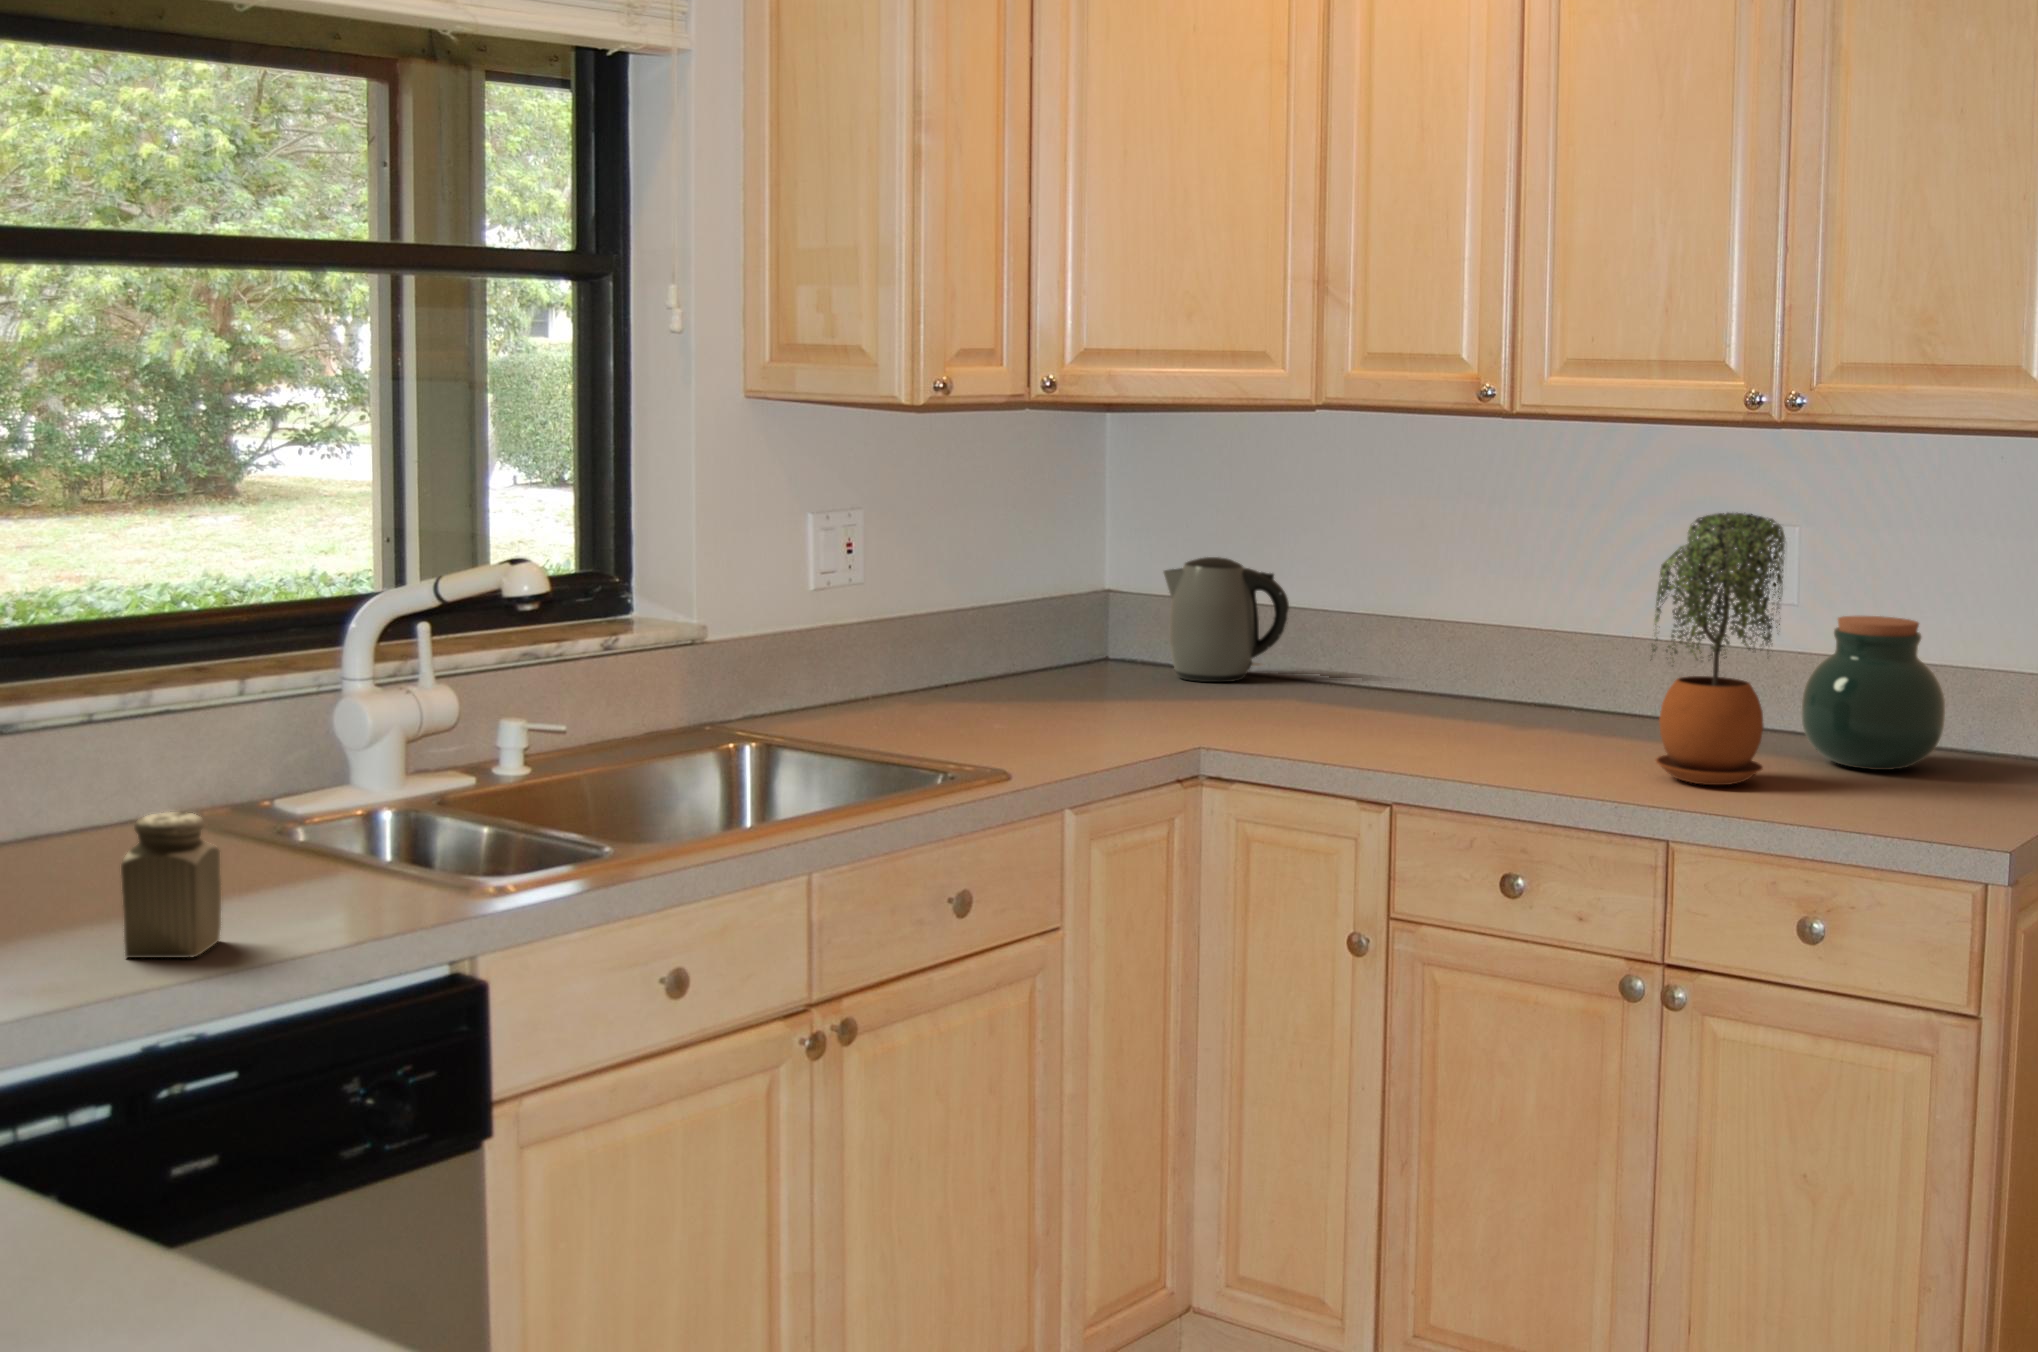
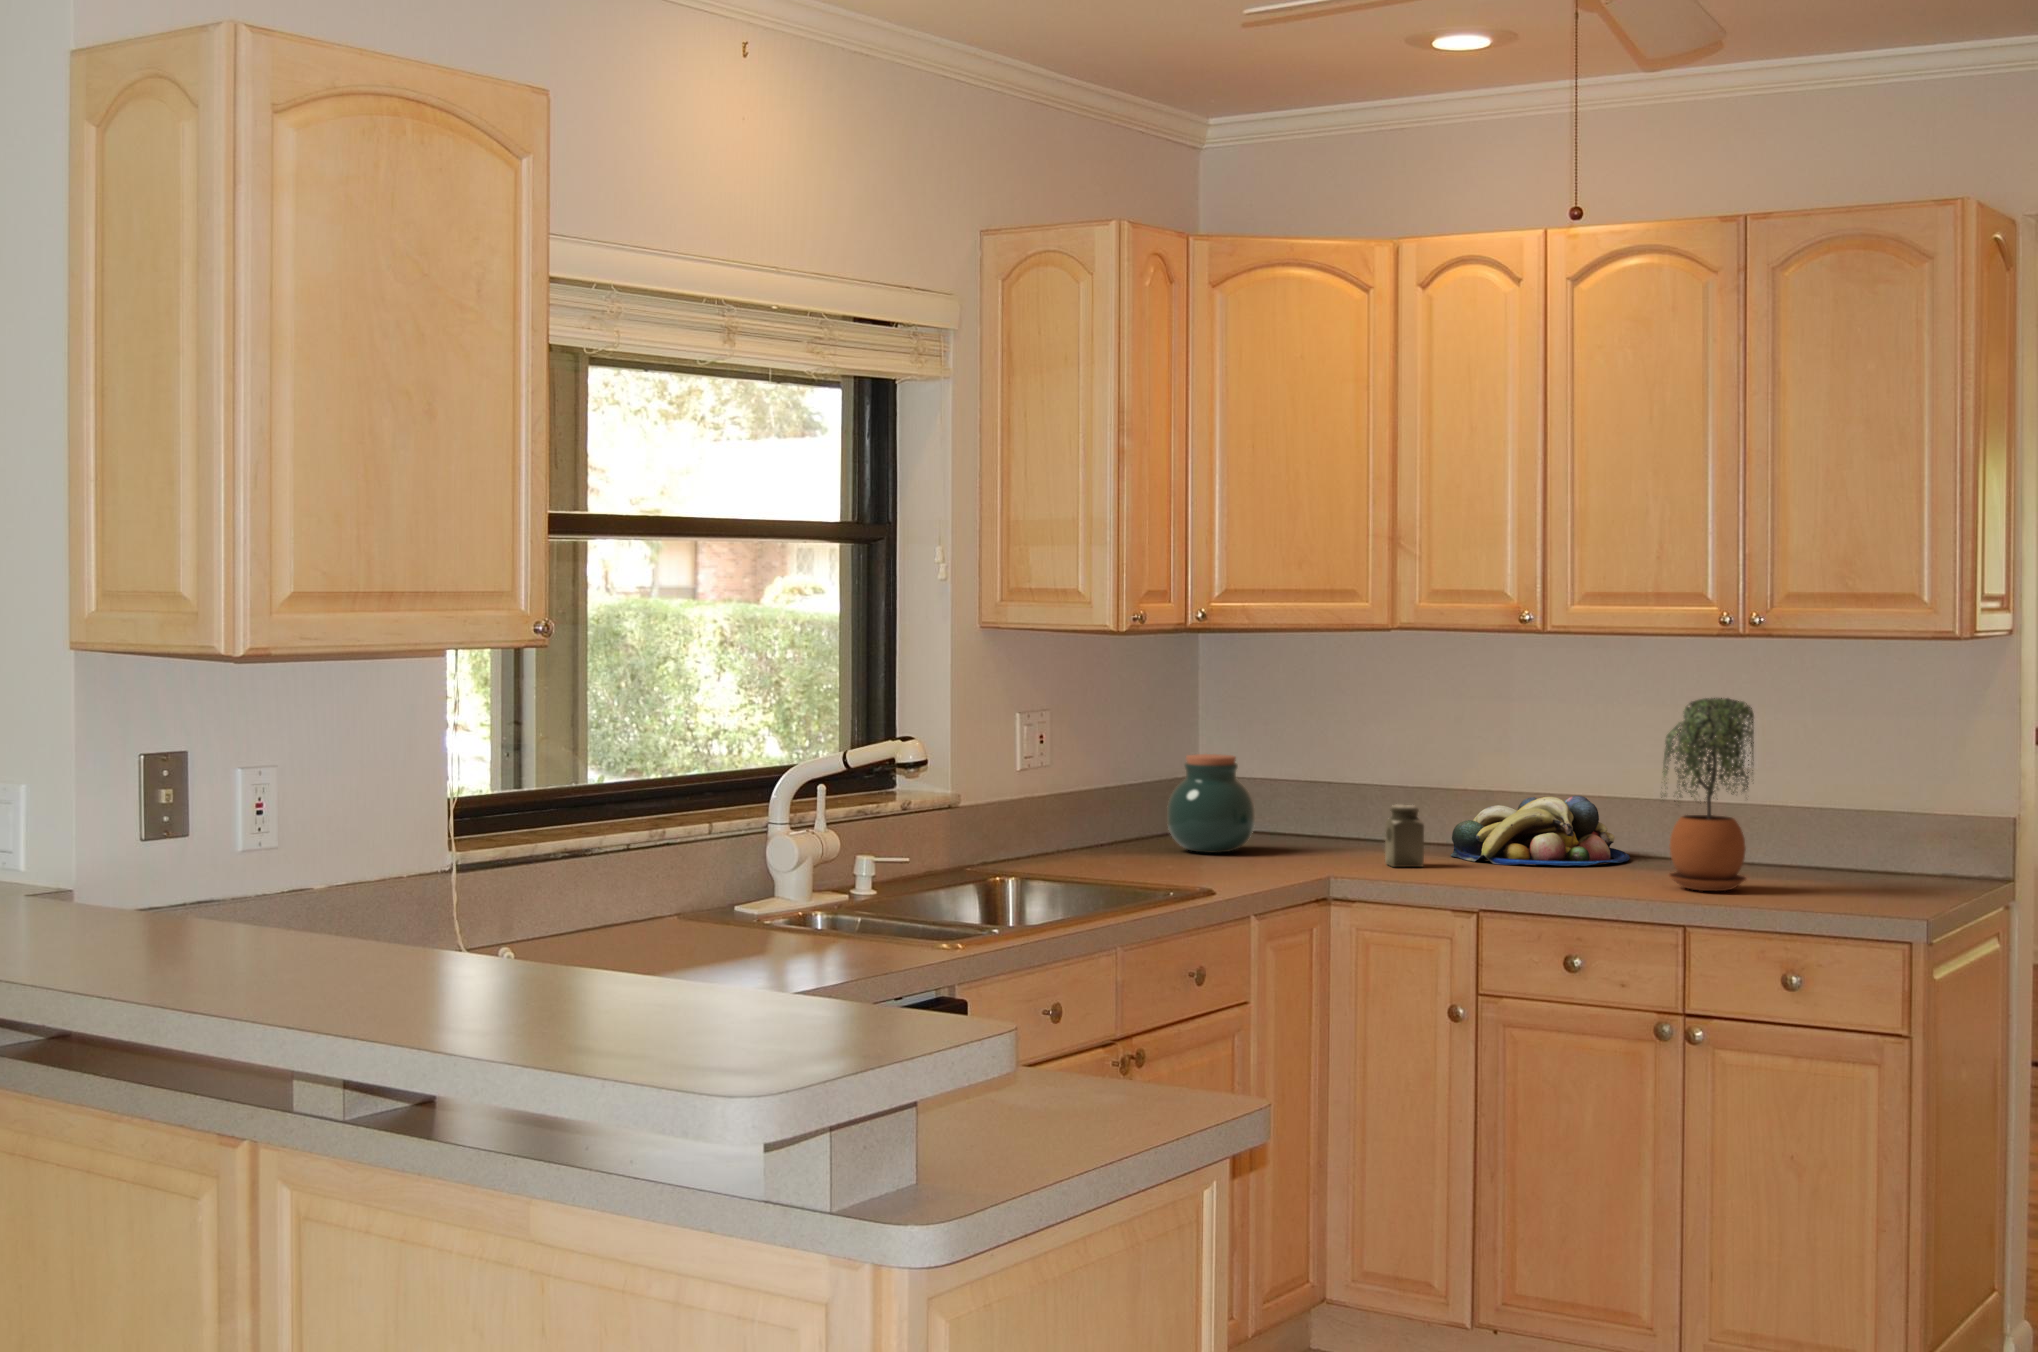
kettle: present [1164,557,1289,682] -> none [1256,743,1356,839]
jar: present [1802,616,1945,770] -> present [1167,754,1255,853]
fruit bowl: none [1387,635,1624,734] -> present [1450,796,1630,866]
salt shaker: present [121,812,221,958] -> present [1385,805,1424,867]

